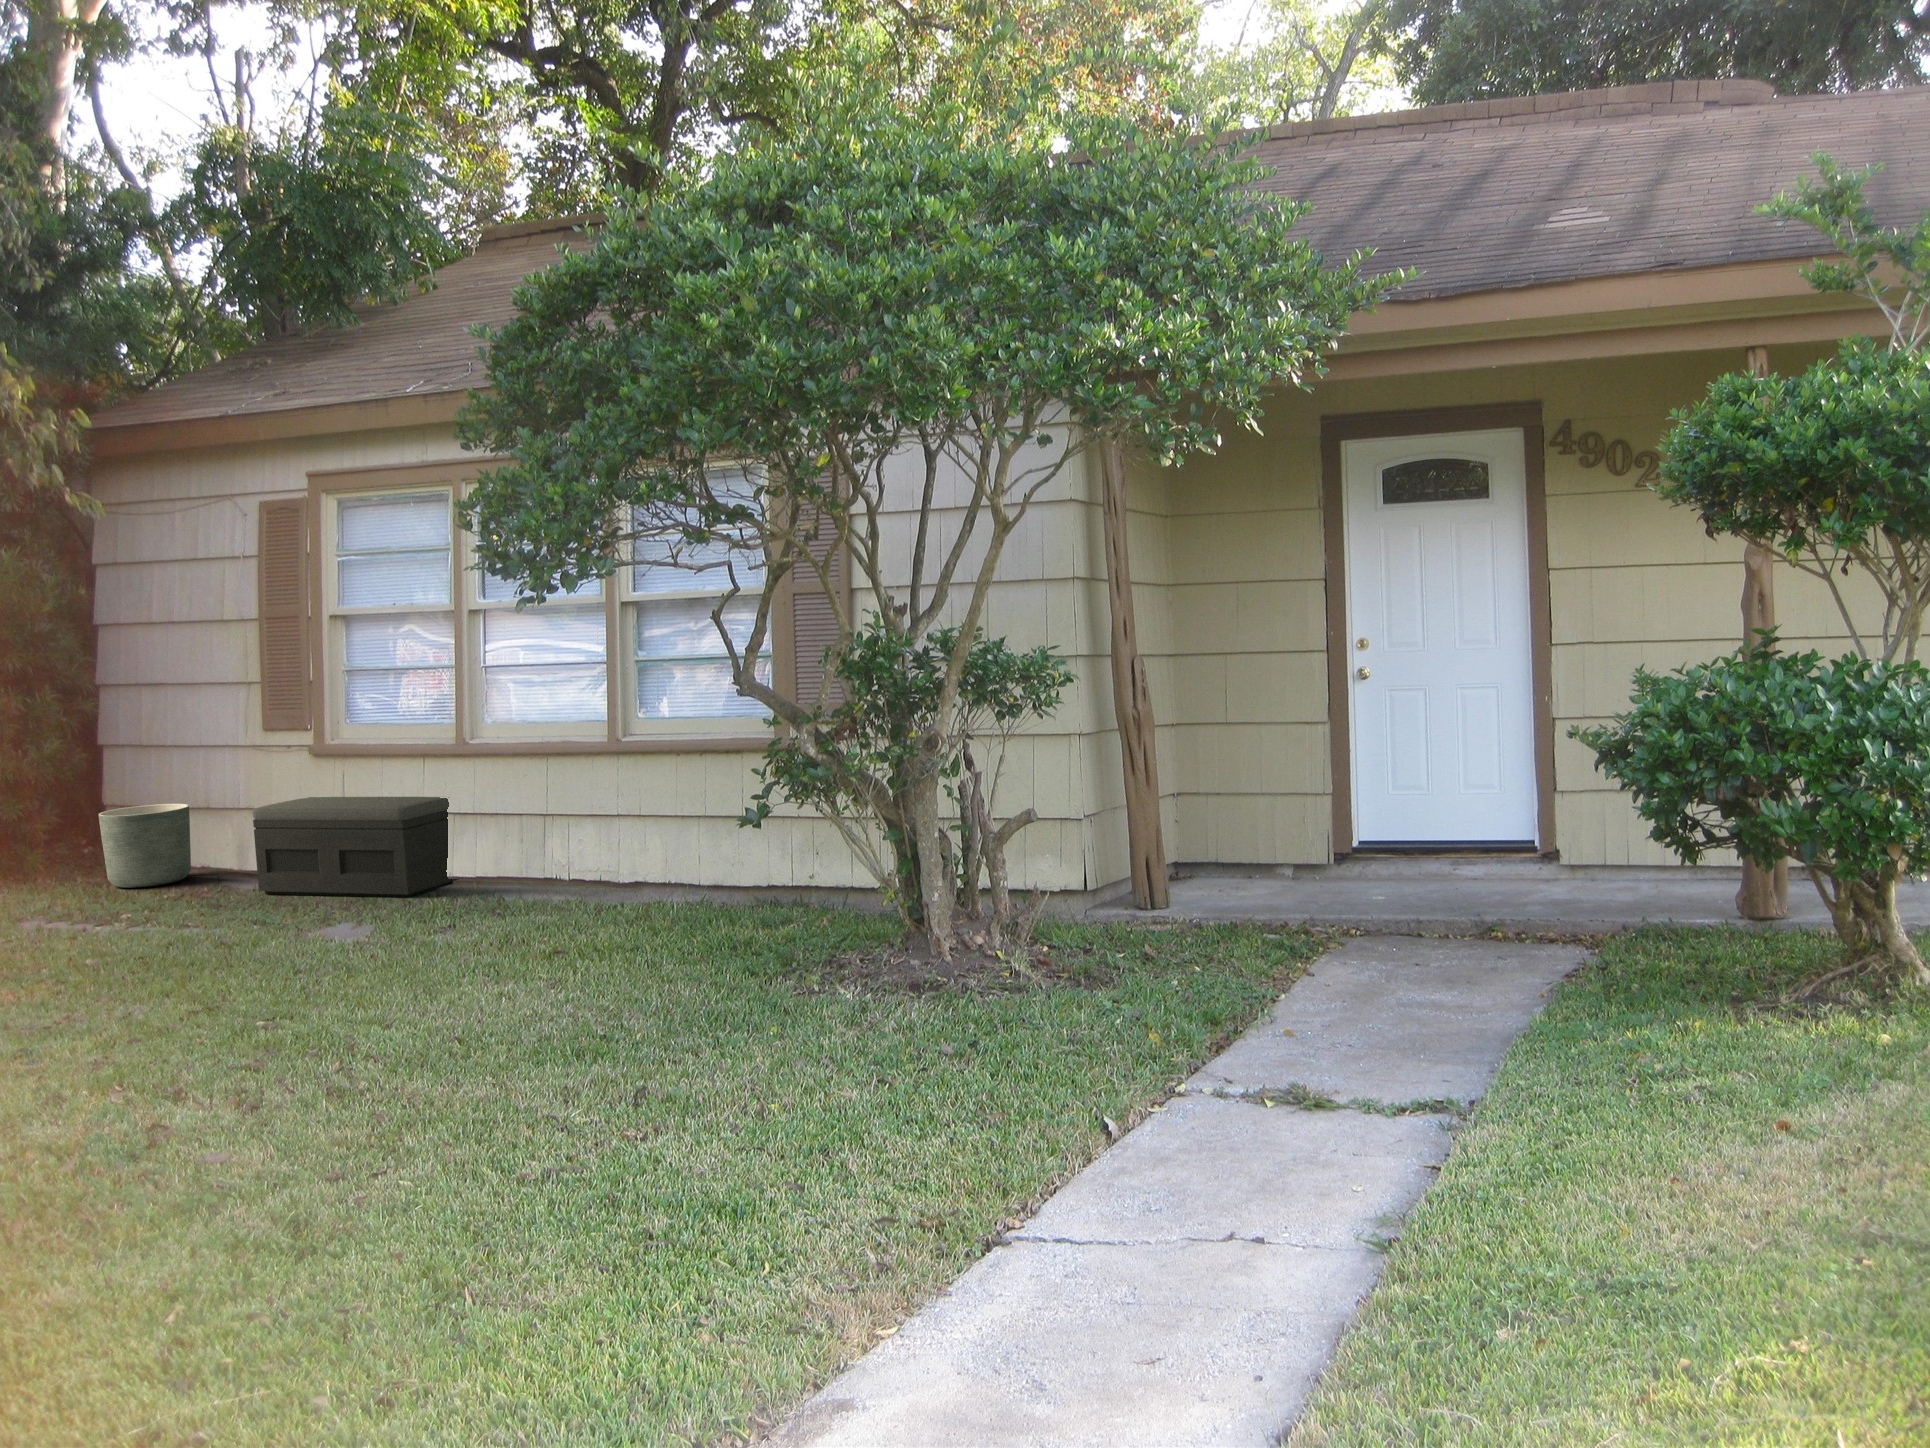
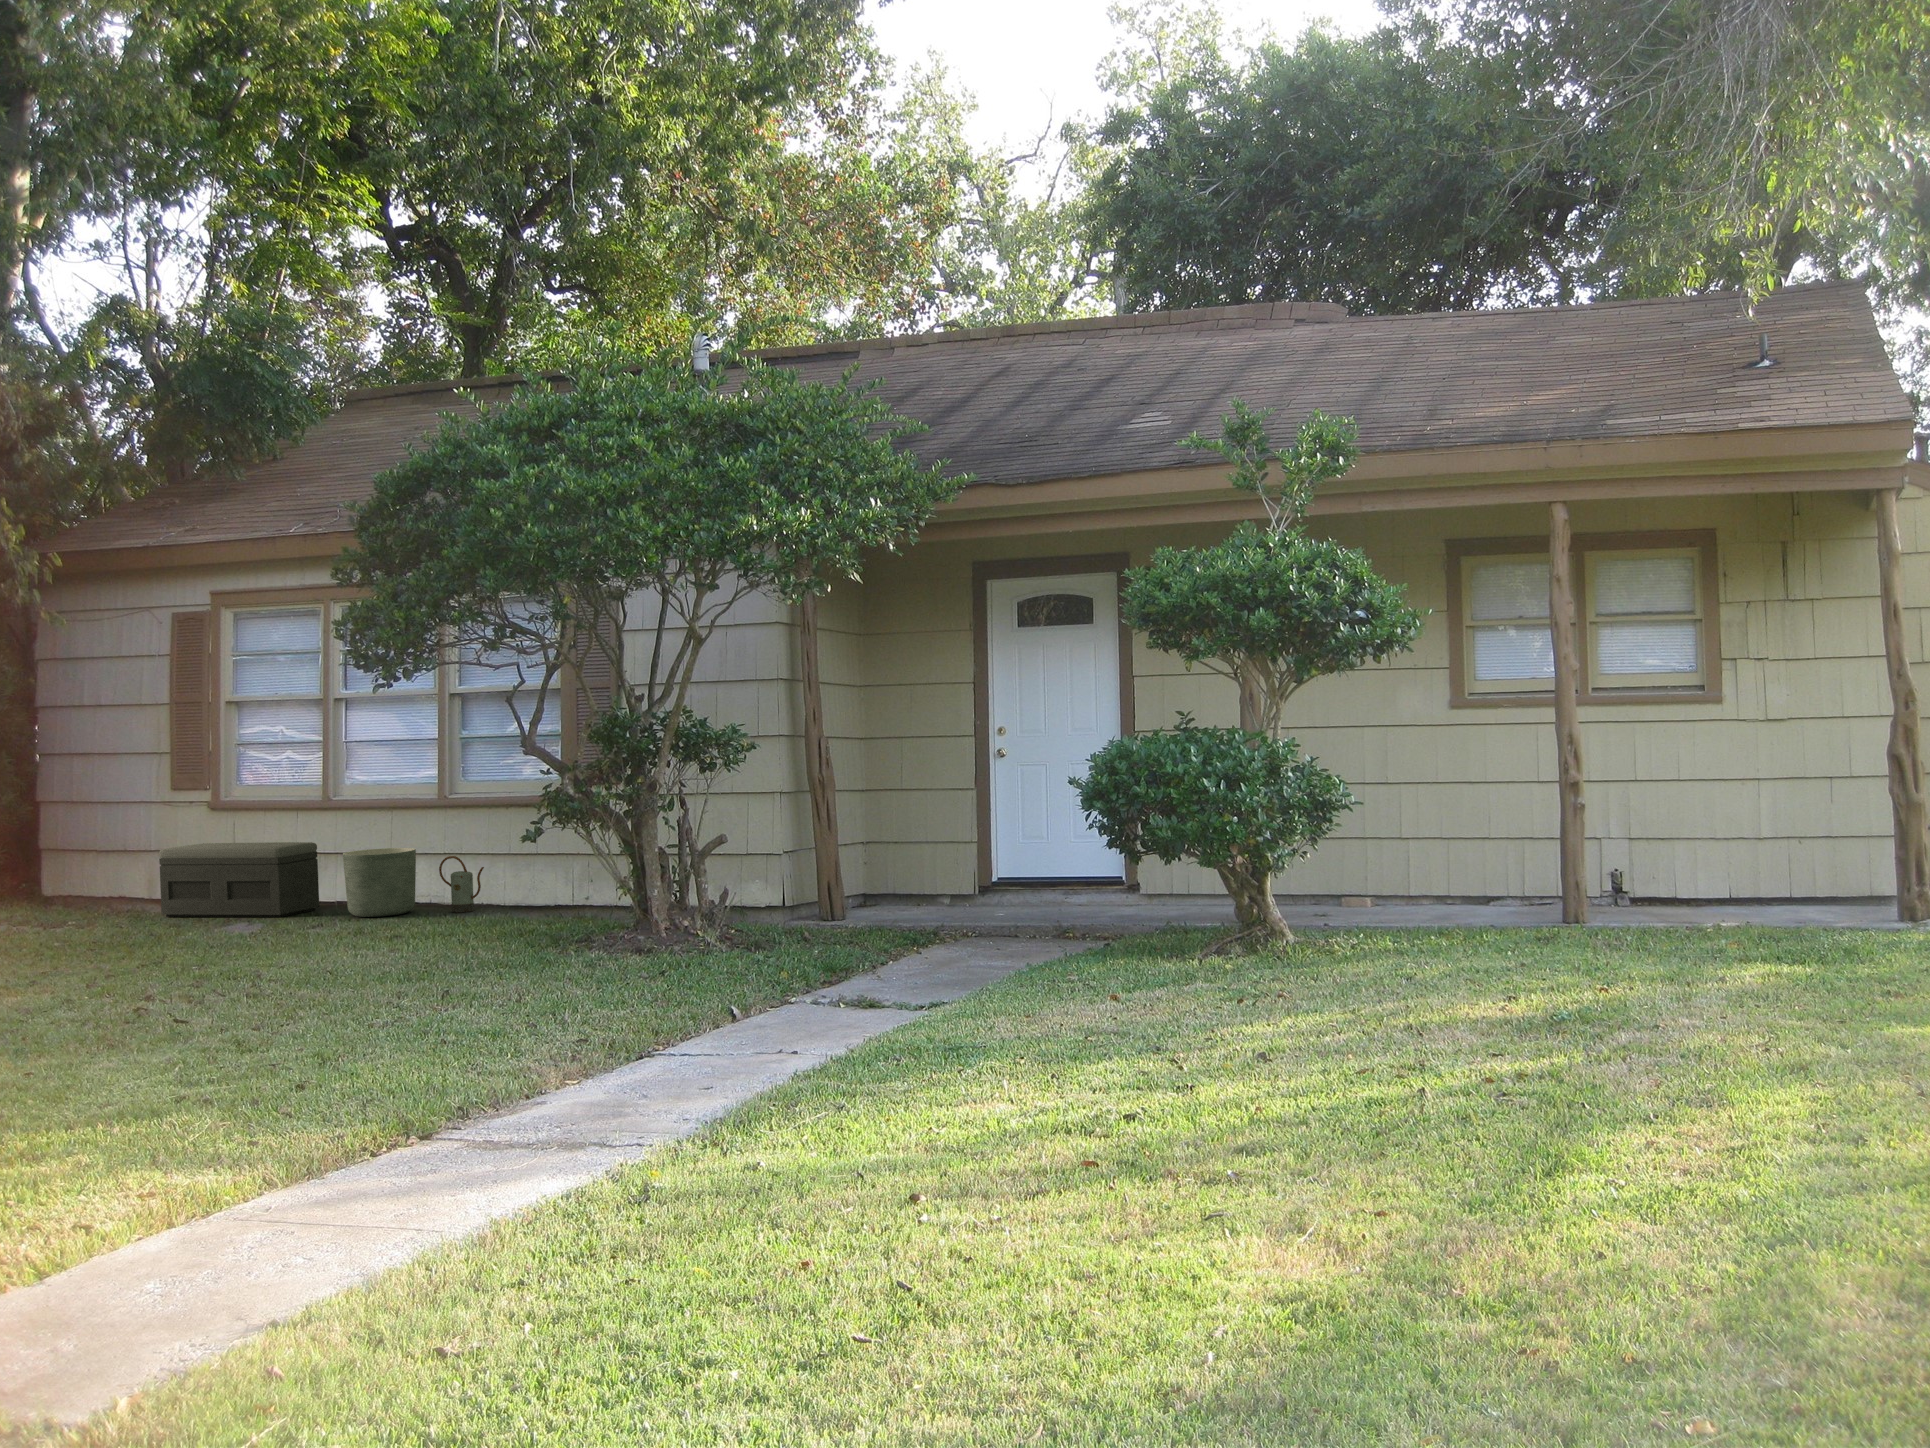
planter: present [99,804,191,888] -> present [343,848,416,917]
watering can: none [611,817,671,892] -> present [439,856,484,913]

